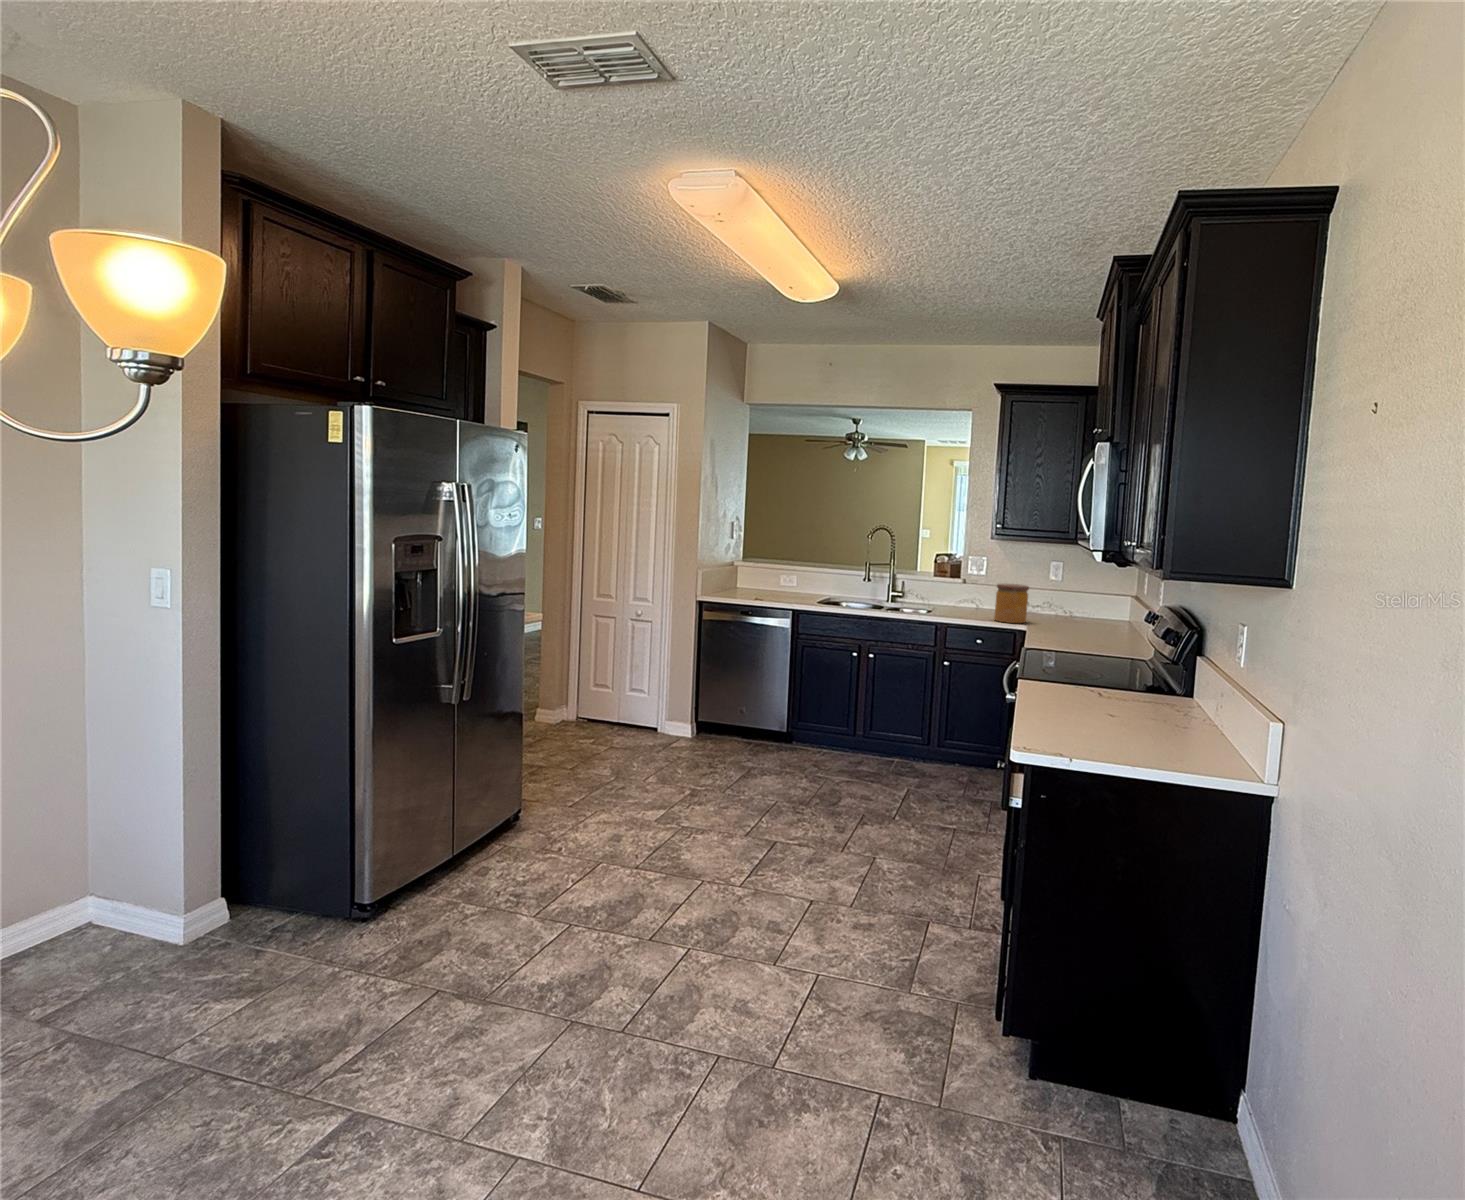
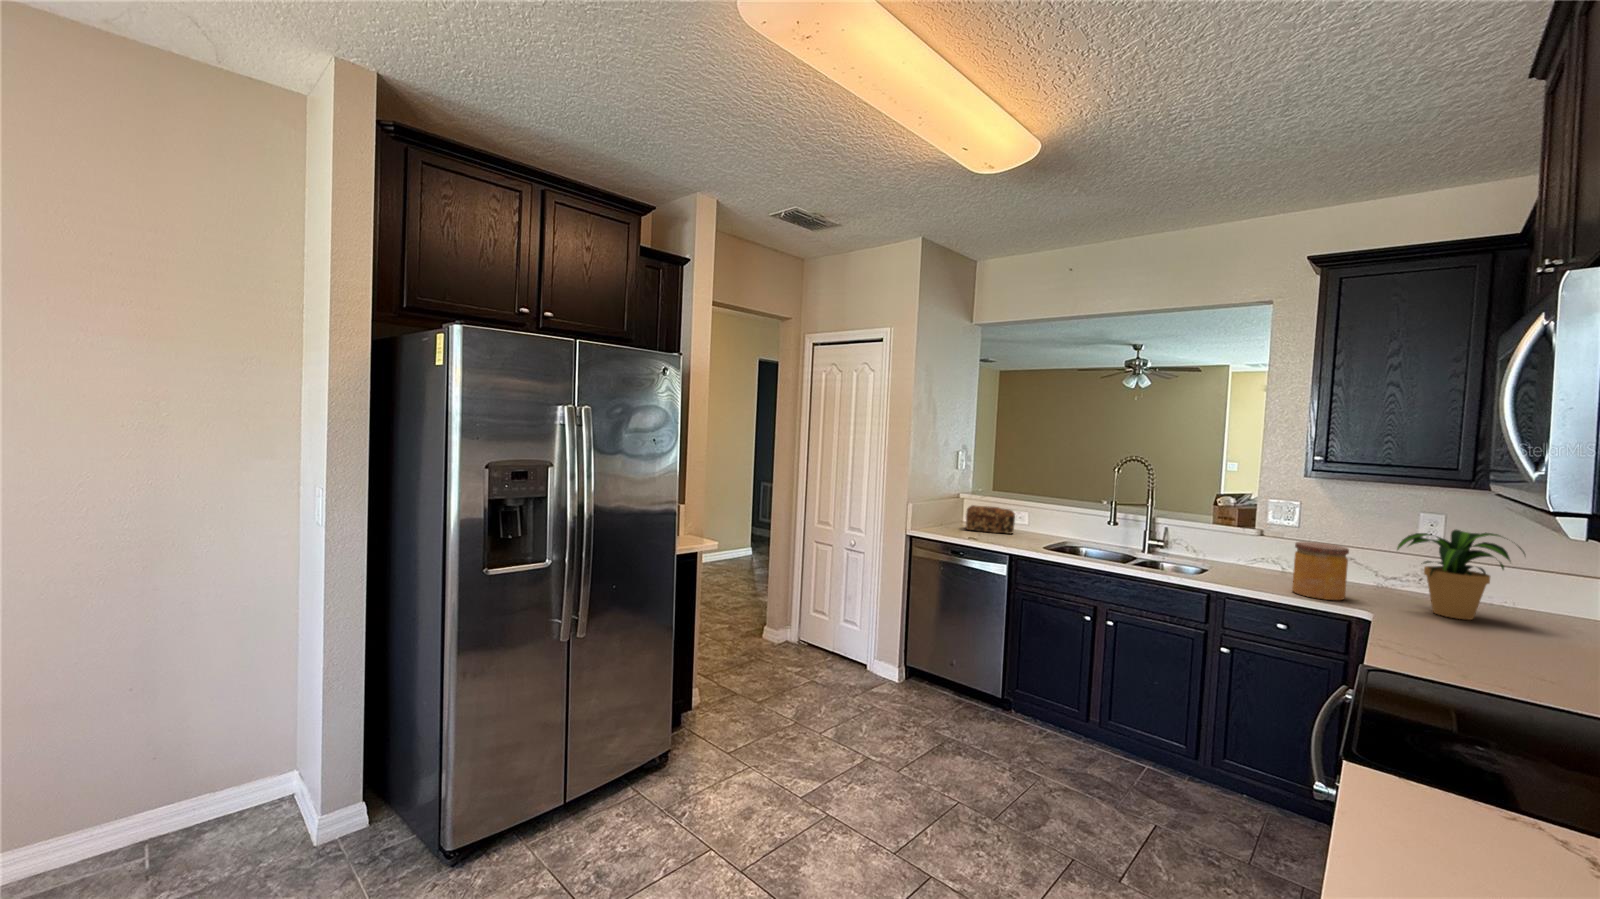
potted plant: none [1057,569,1123,628] -> present [1397,530,1525,620]
bread loaf: none [741,571,784,595] -> present [966,505,1015,534]

